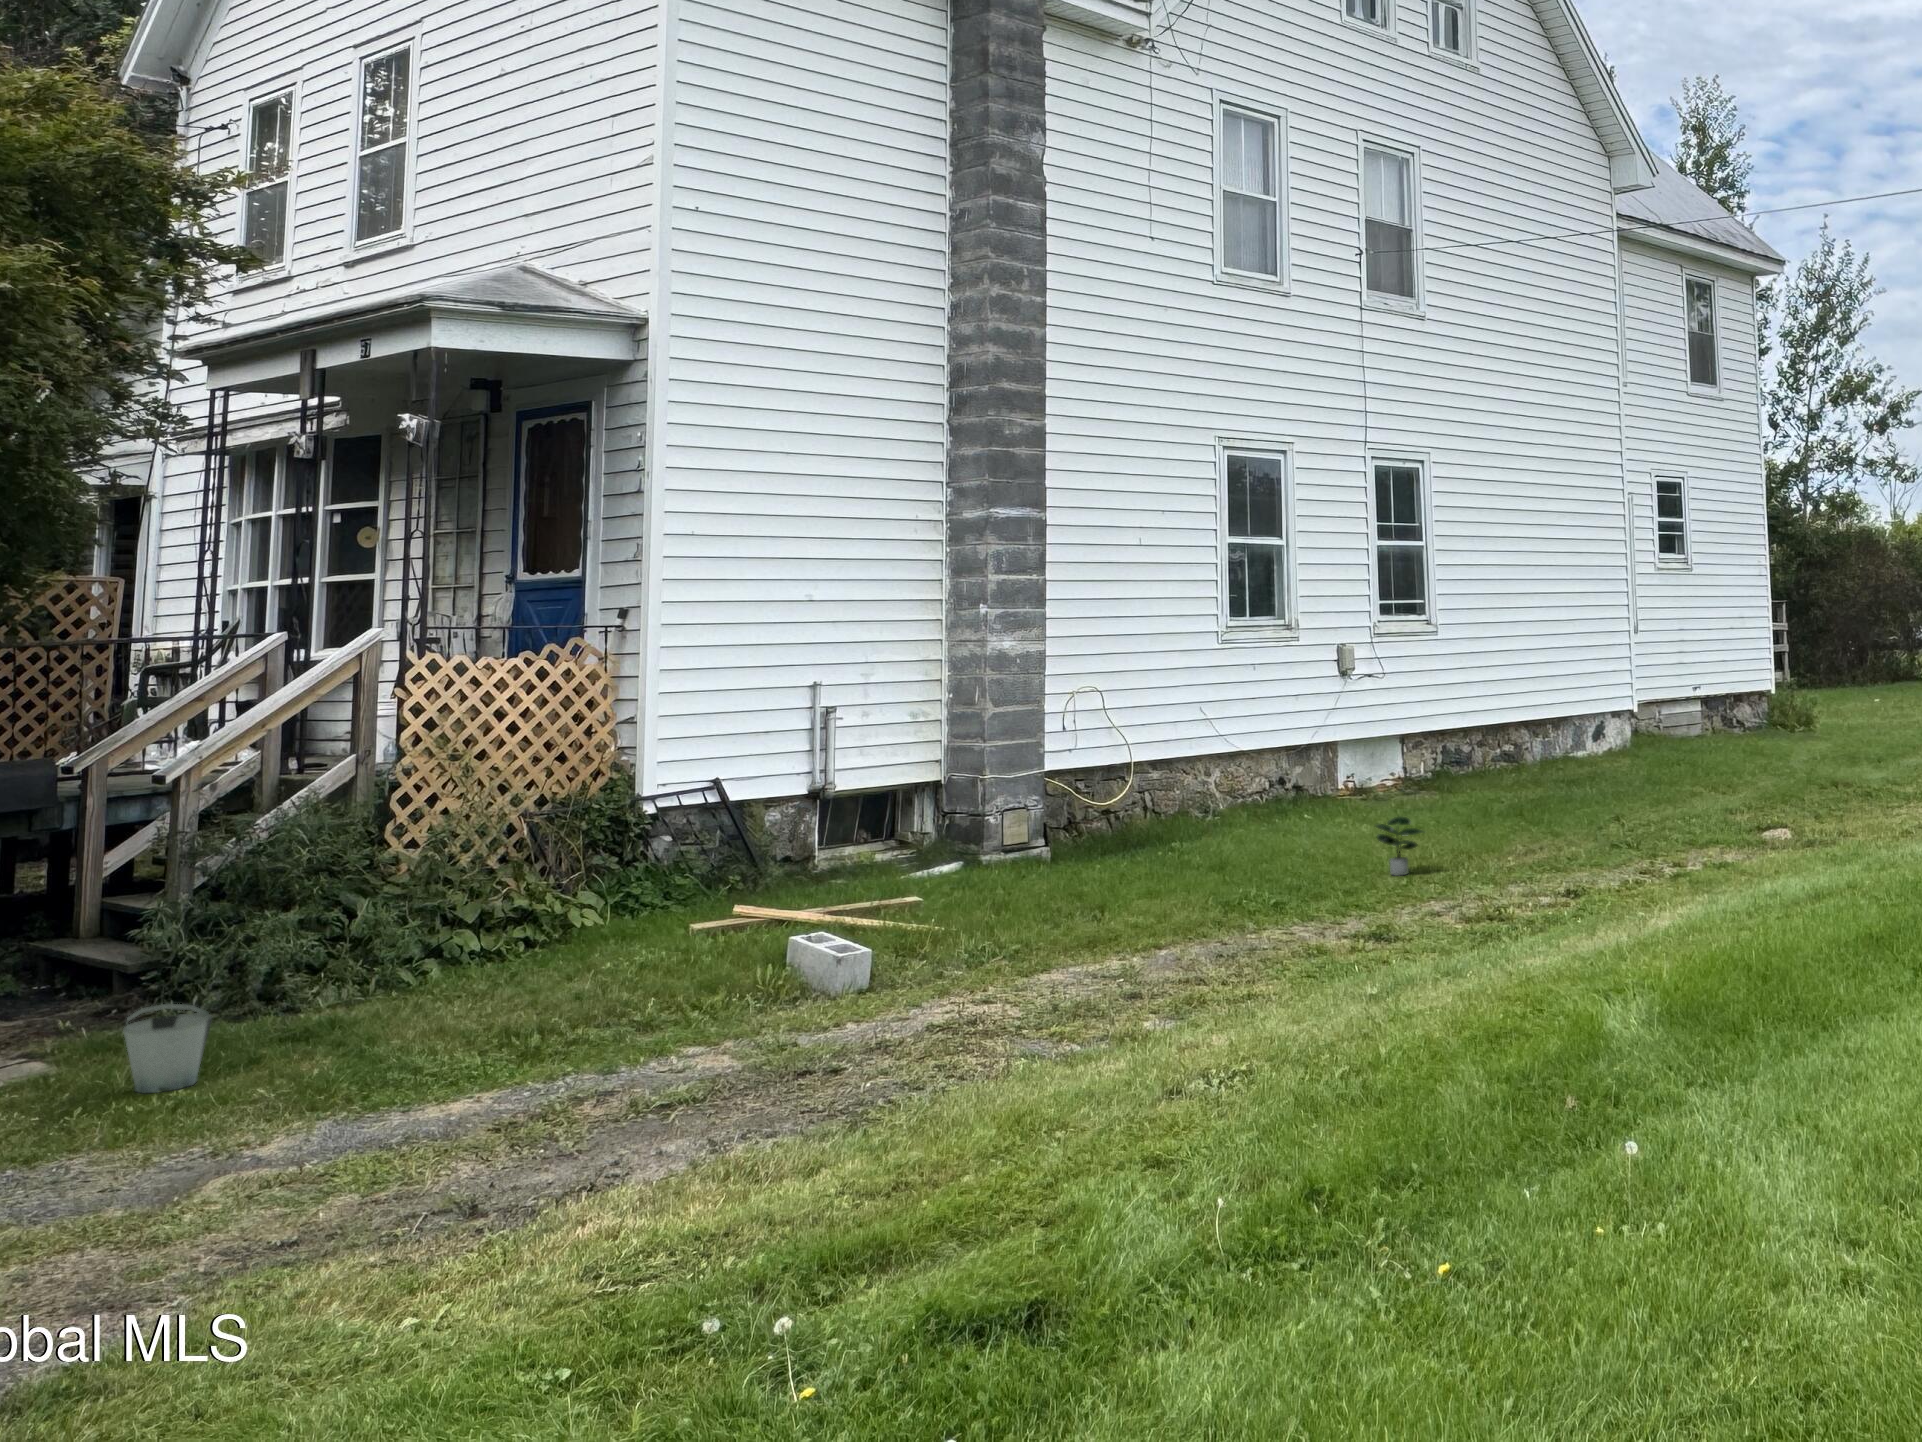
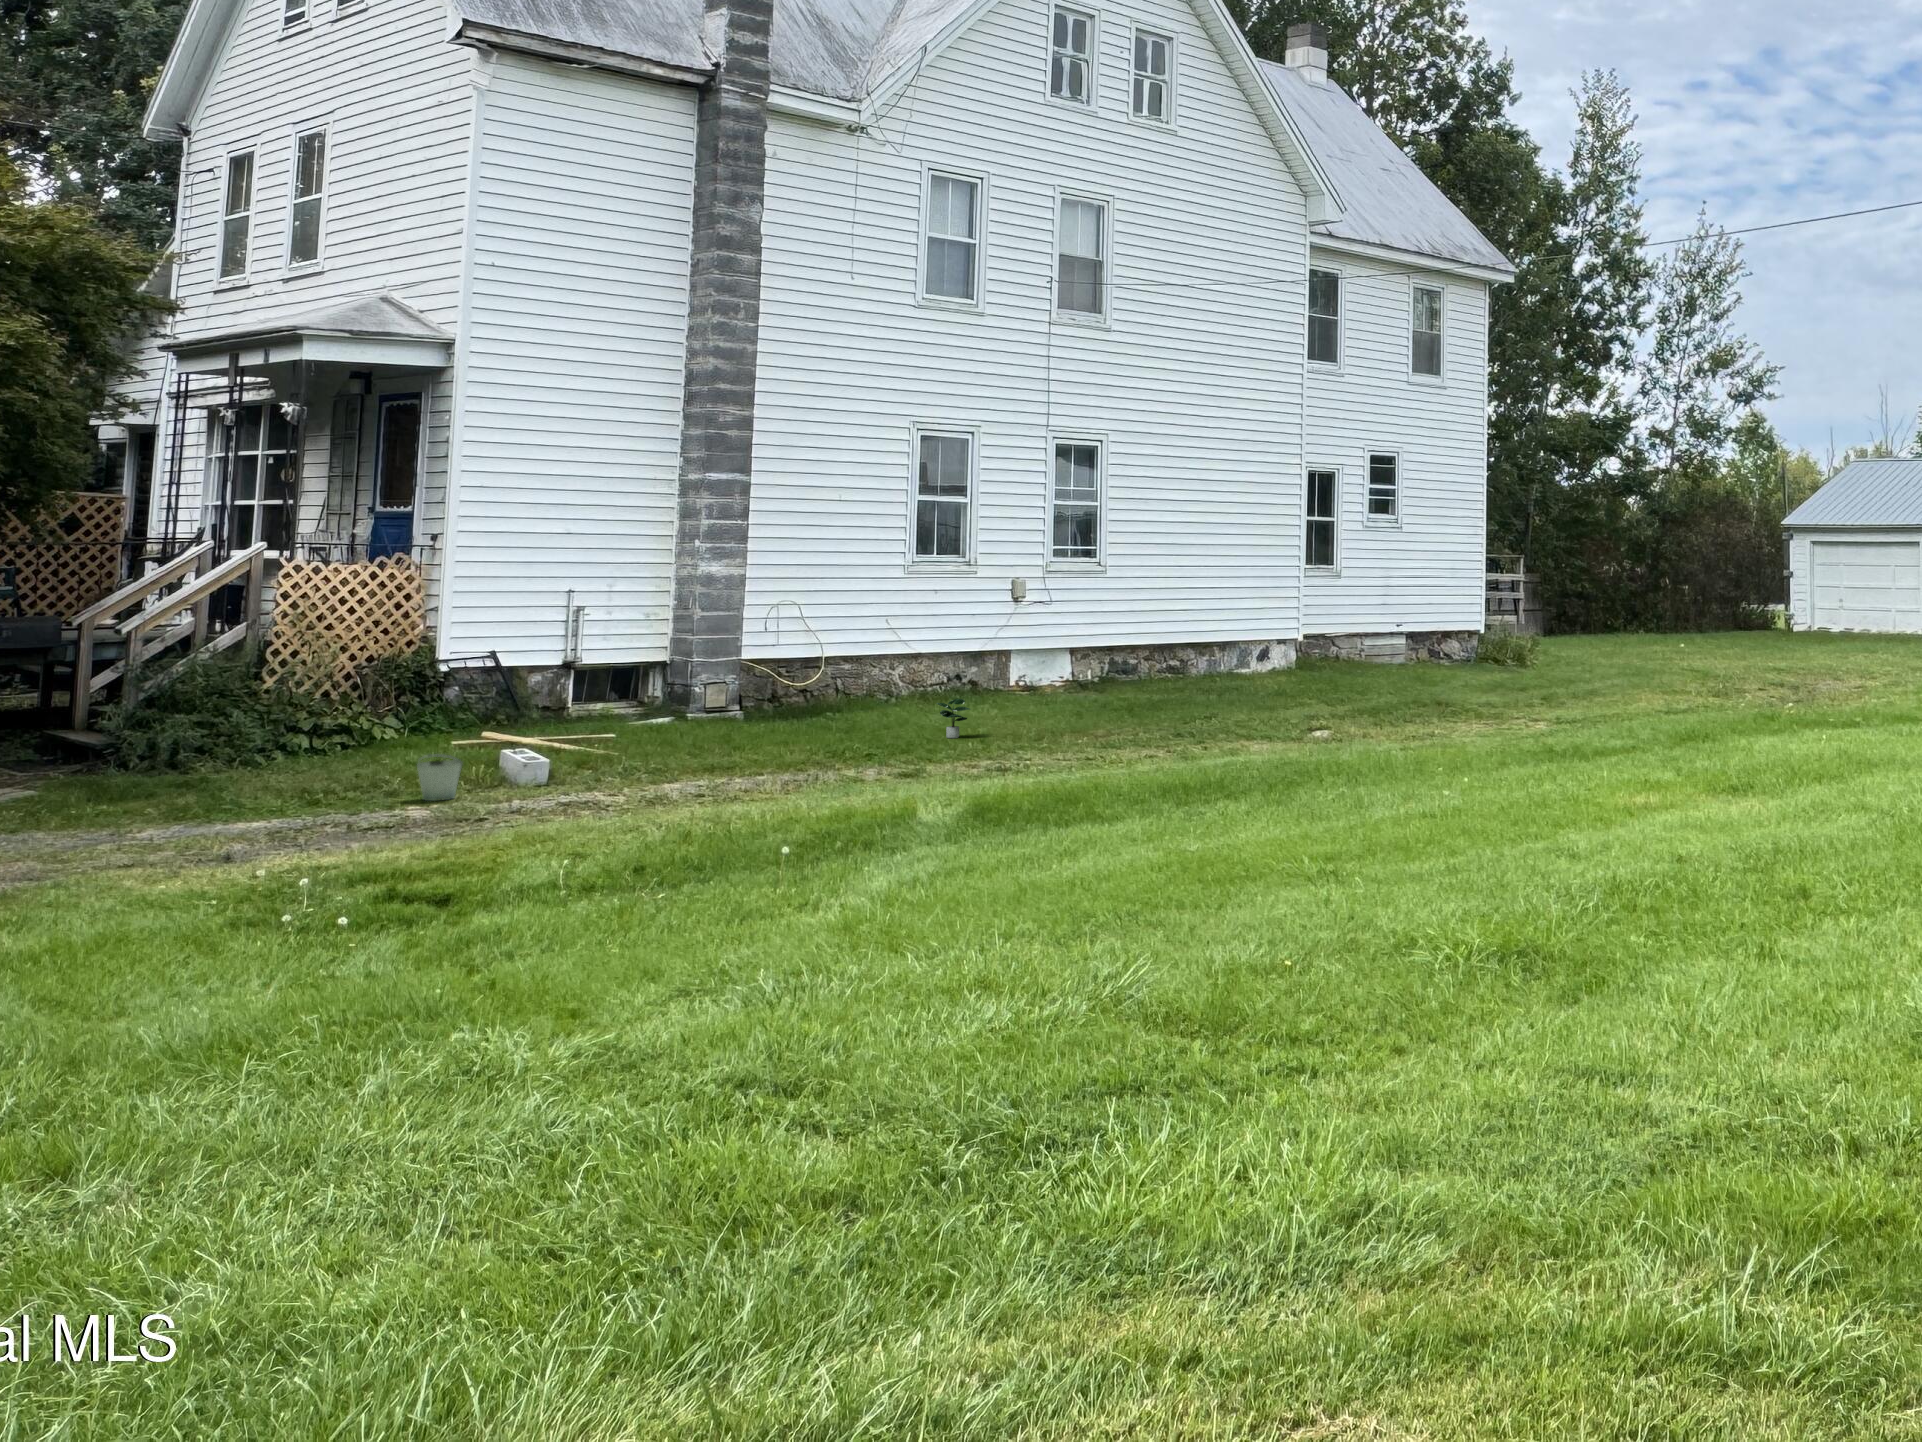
bucket: present [123,1004,212,1093] -> present [417,754,463,801]

